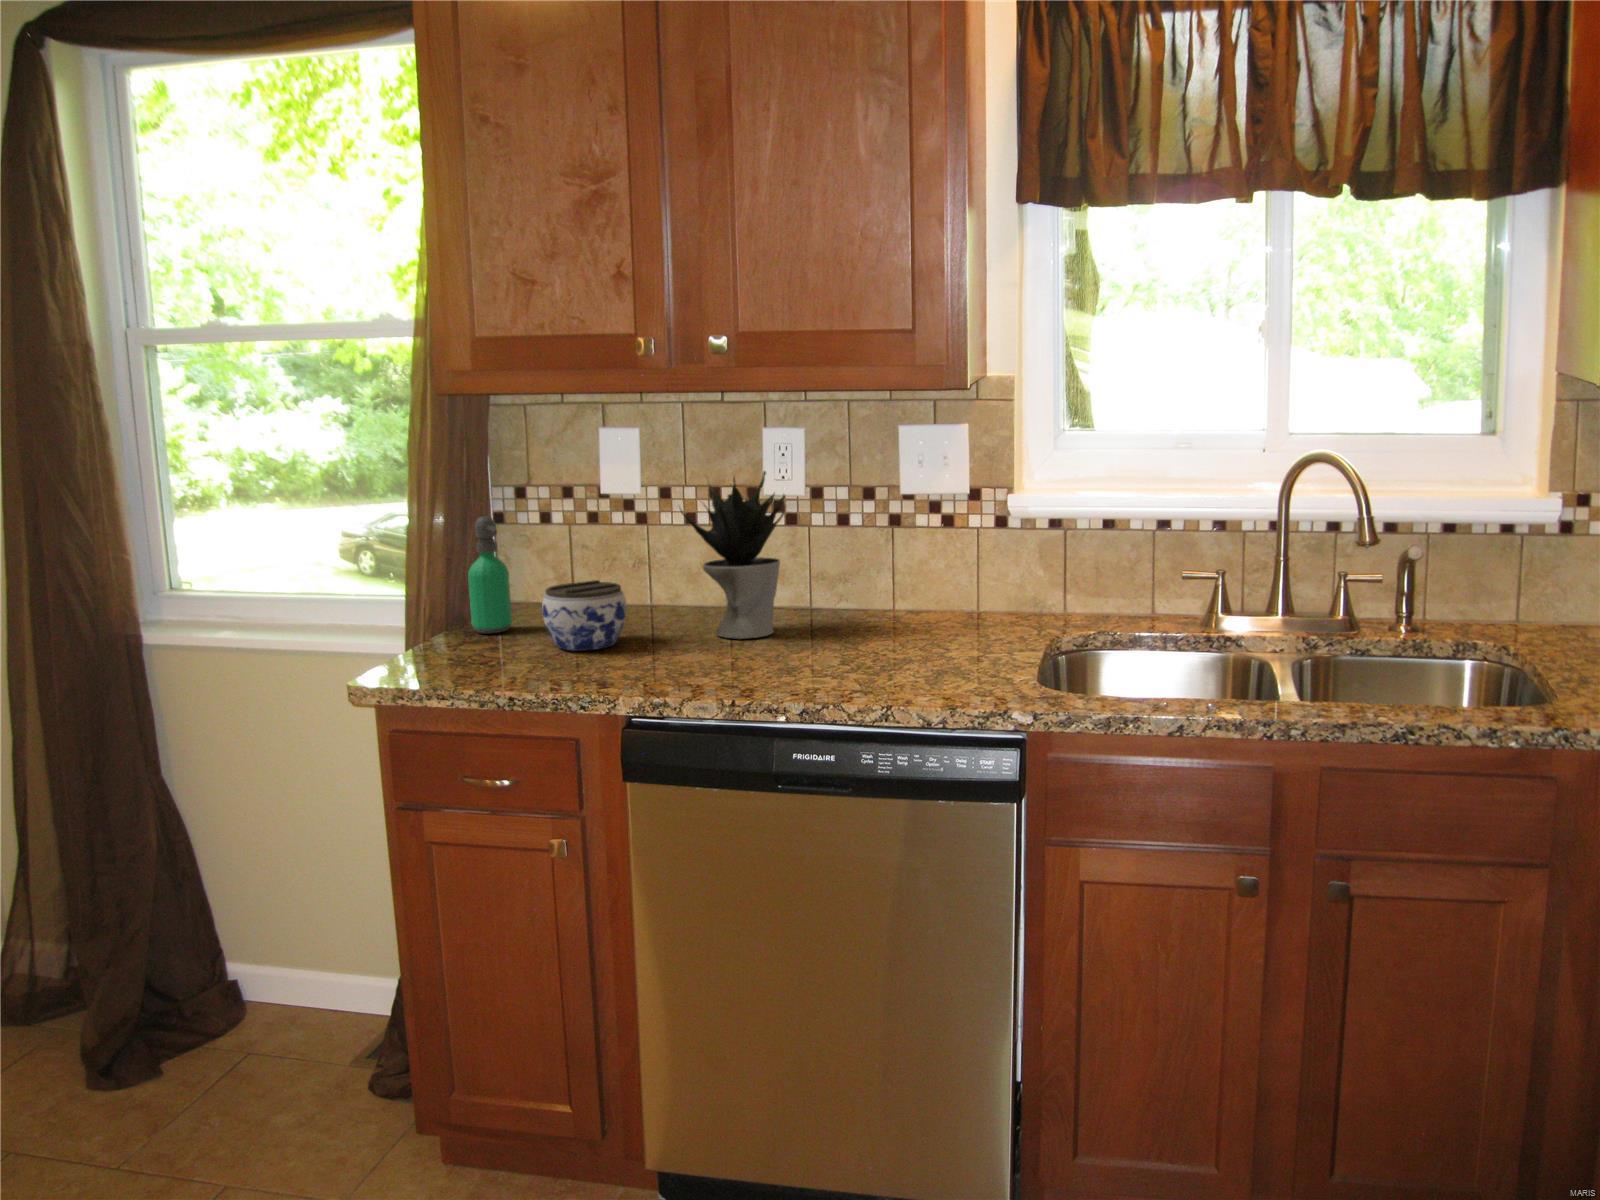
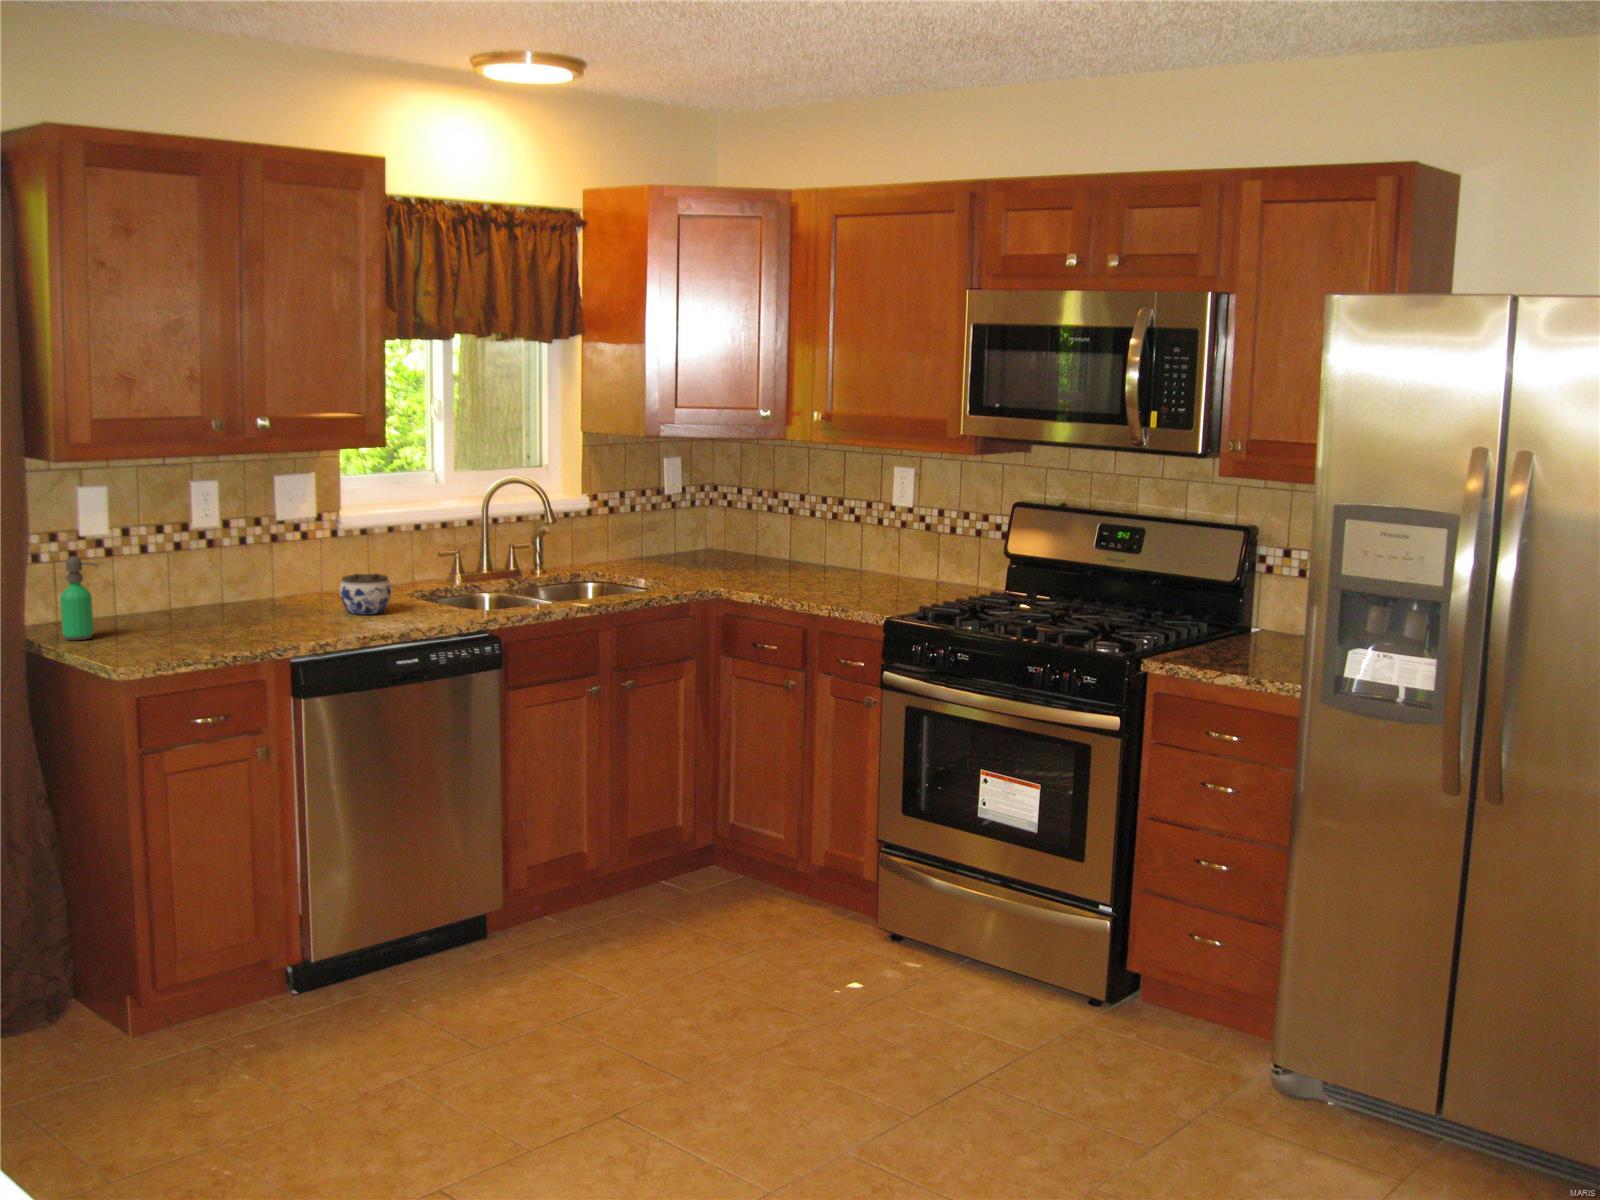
potted plant: present [681,471,785,639] -> none [206,511,279,619]
jar: present [542,580,626,651] -> present [339,573,391,615]

